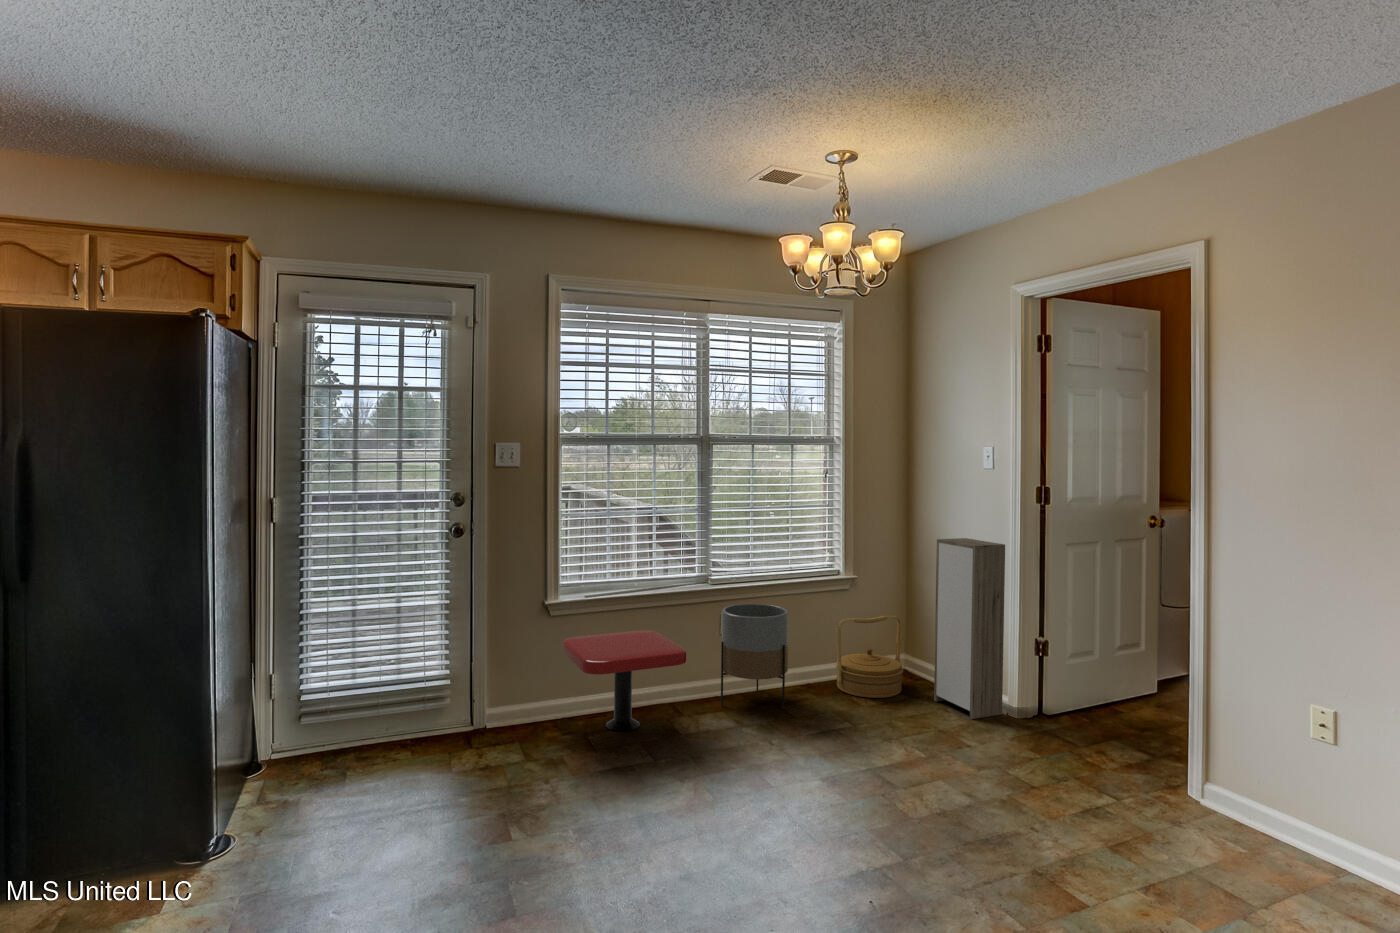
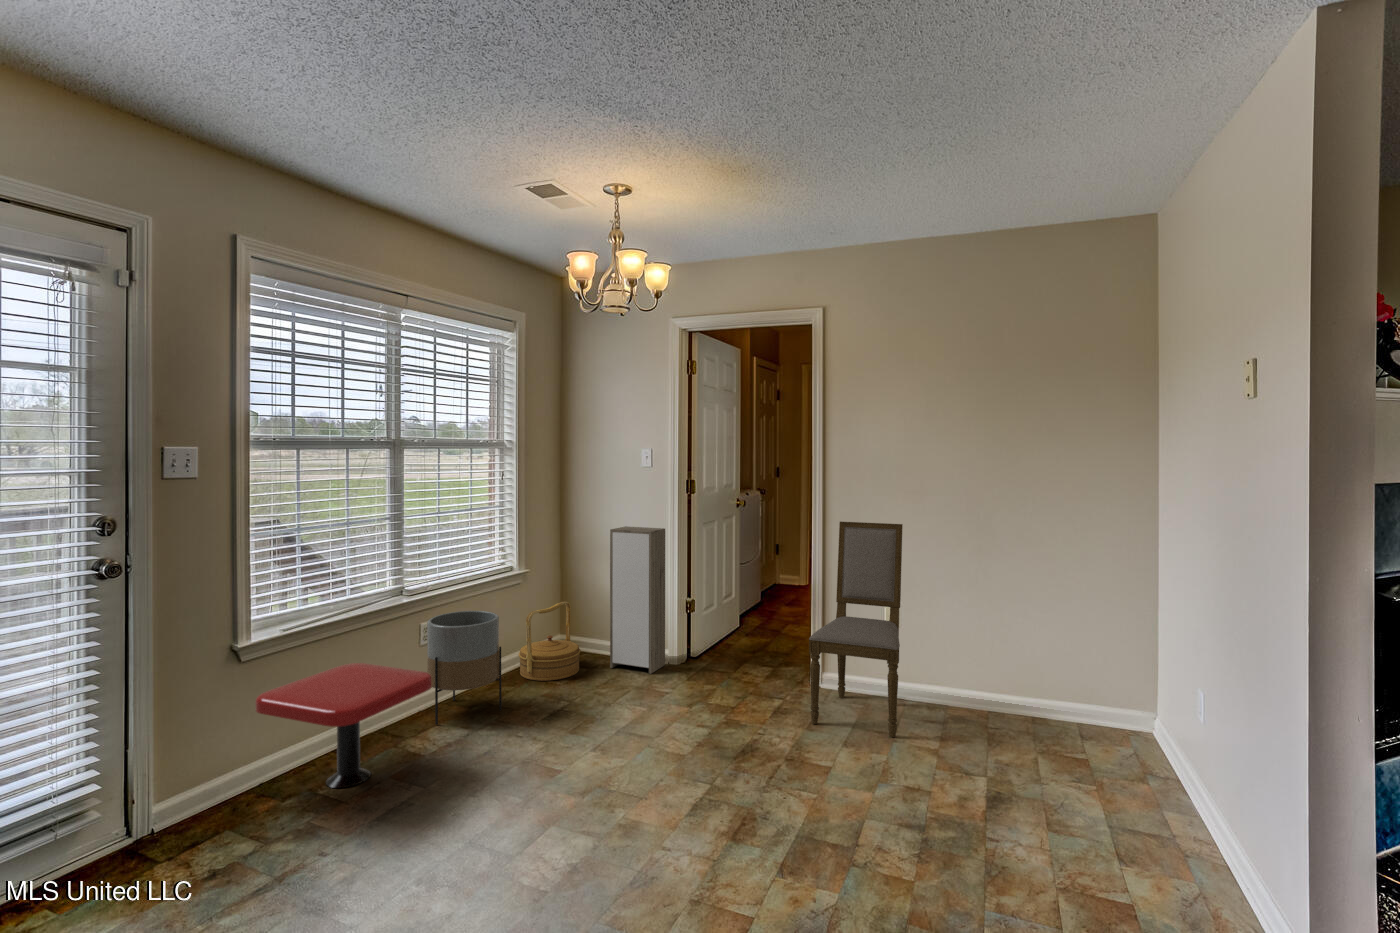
dining chair: none [1112,556,1340,905] -> present [809,522,903,737]

